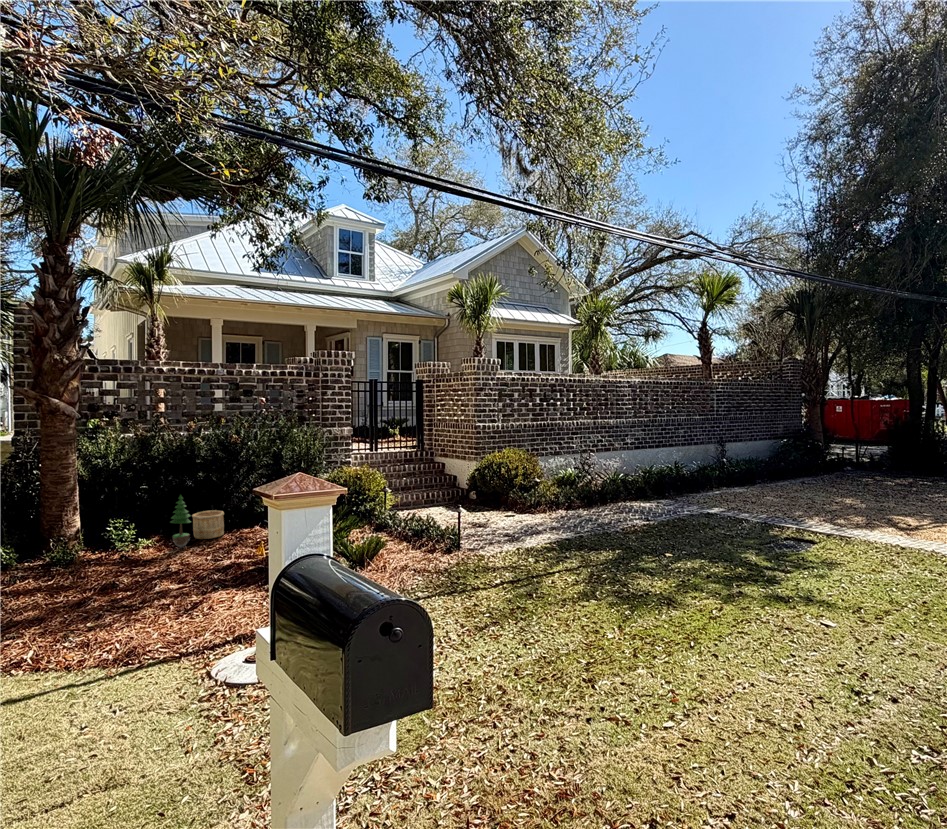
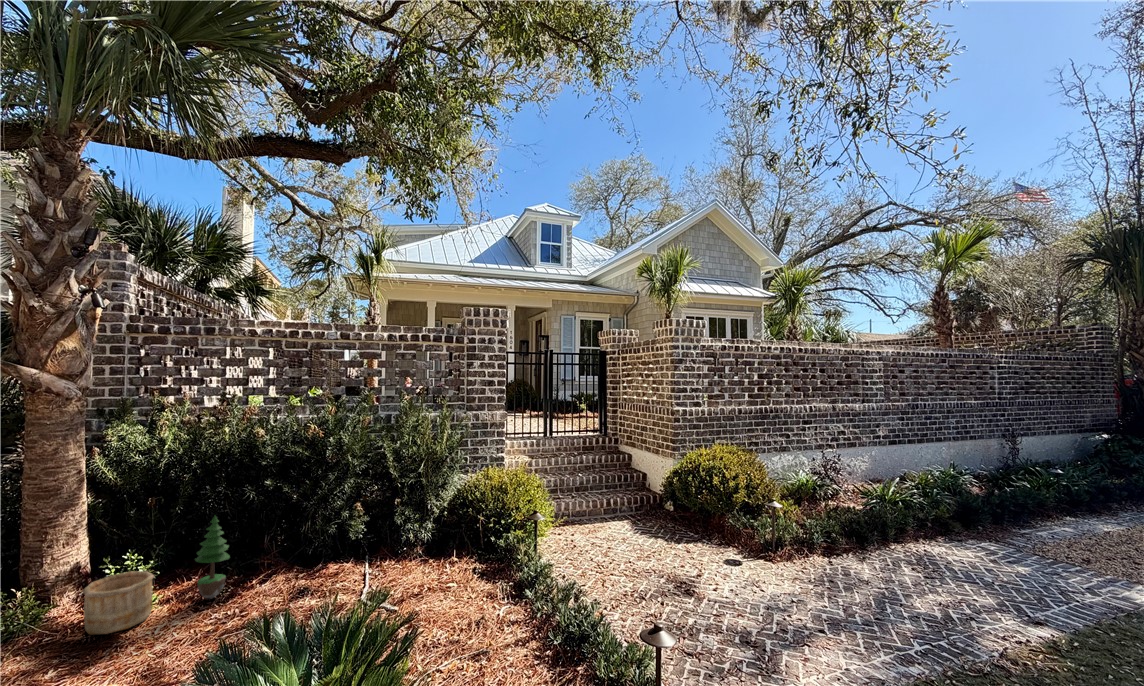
wooden bucket: present [192,510,224,539] -> present [83,571,154,635]

